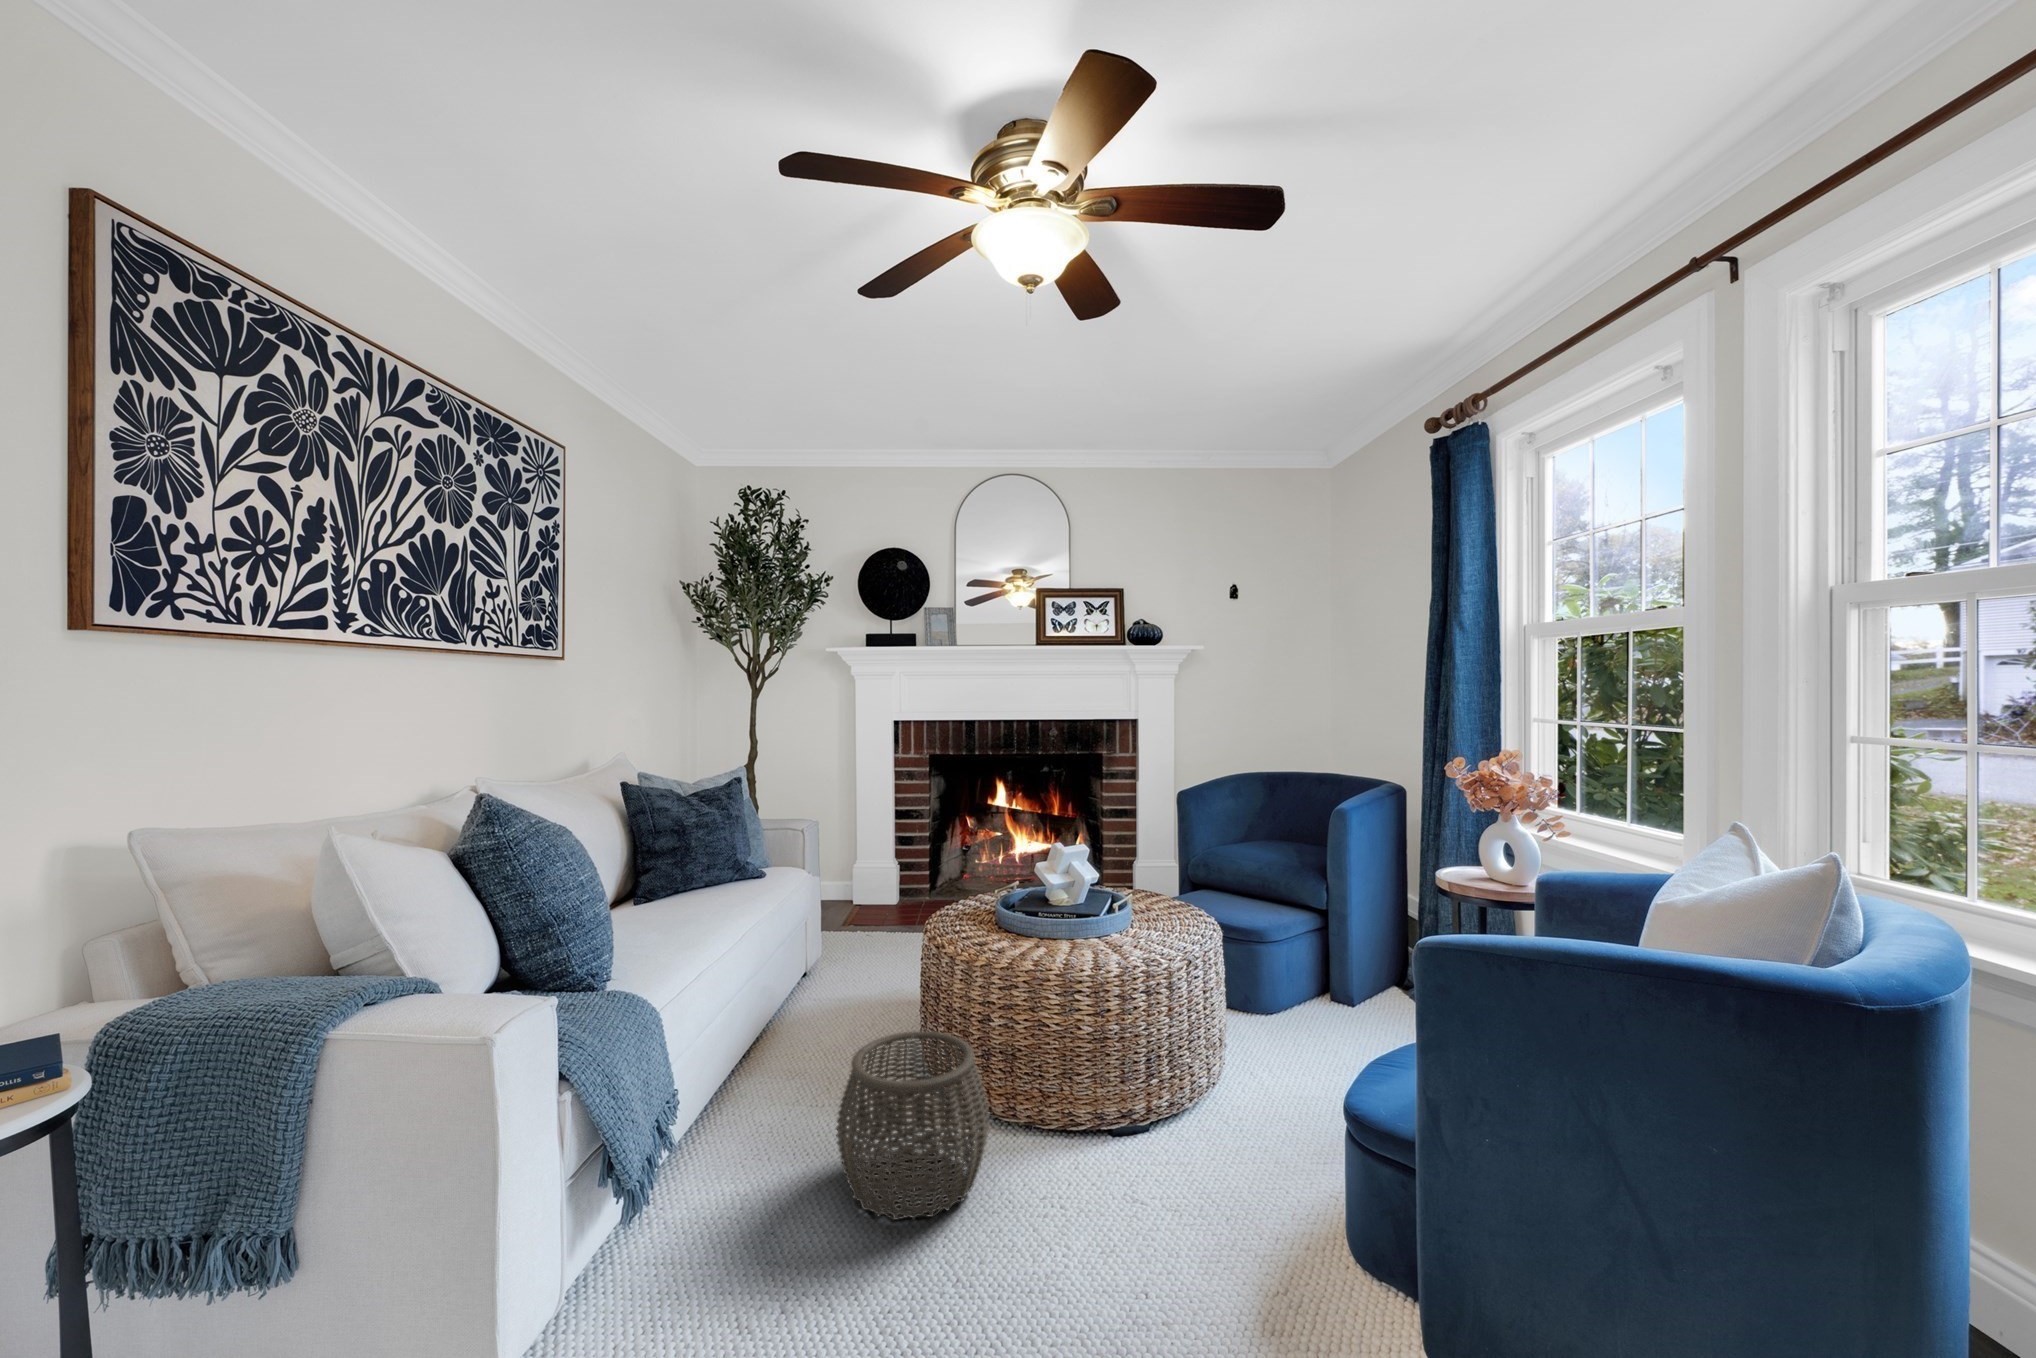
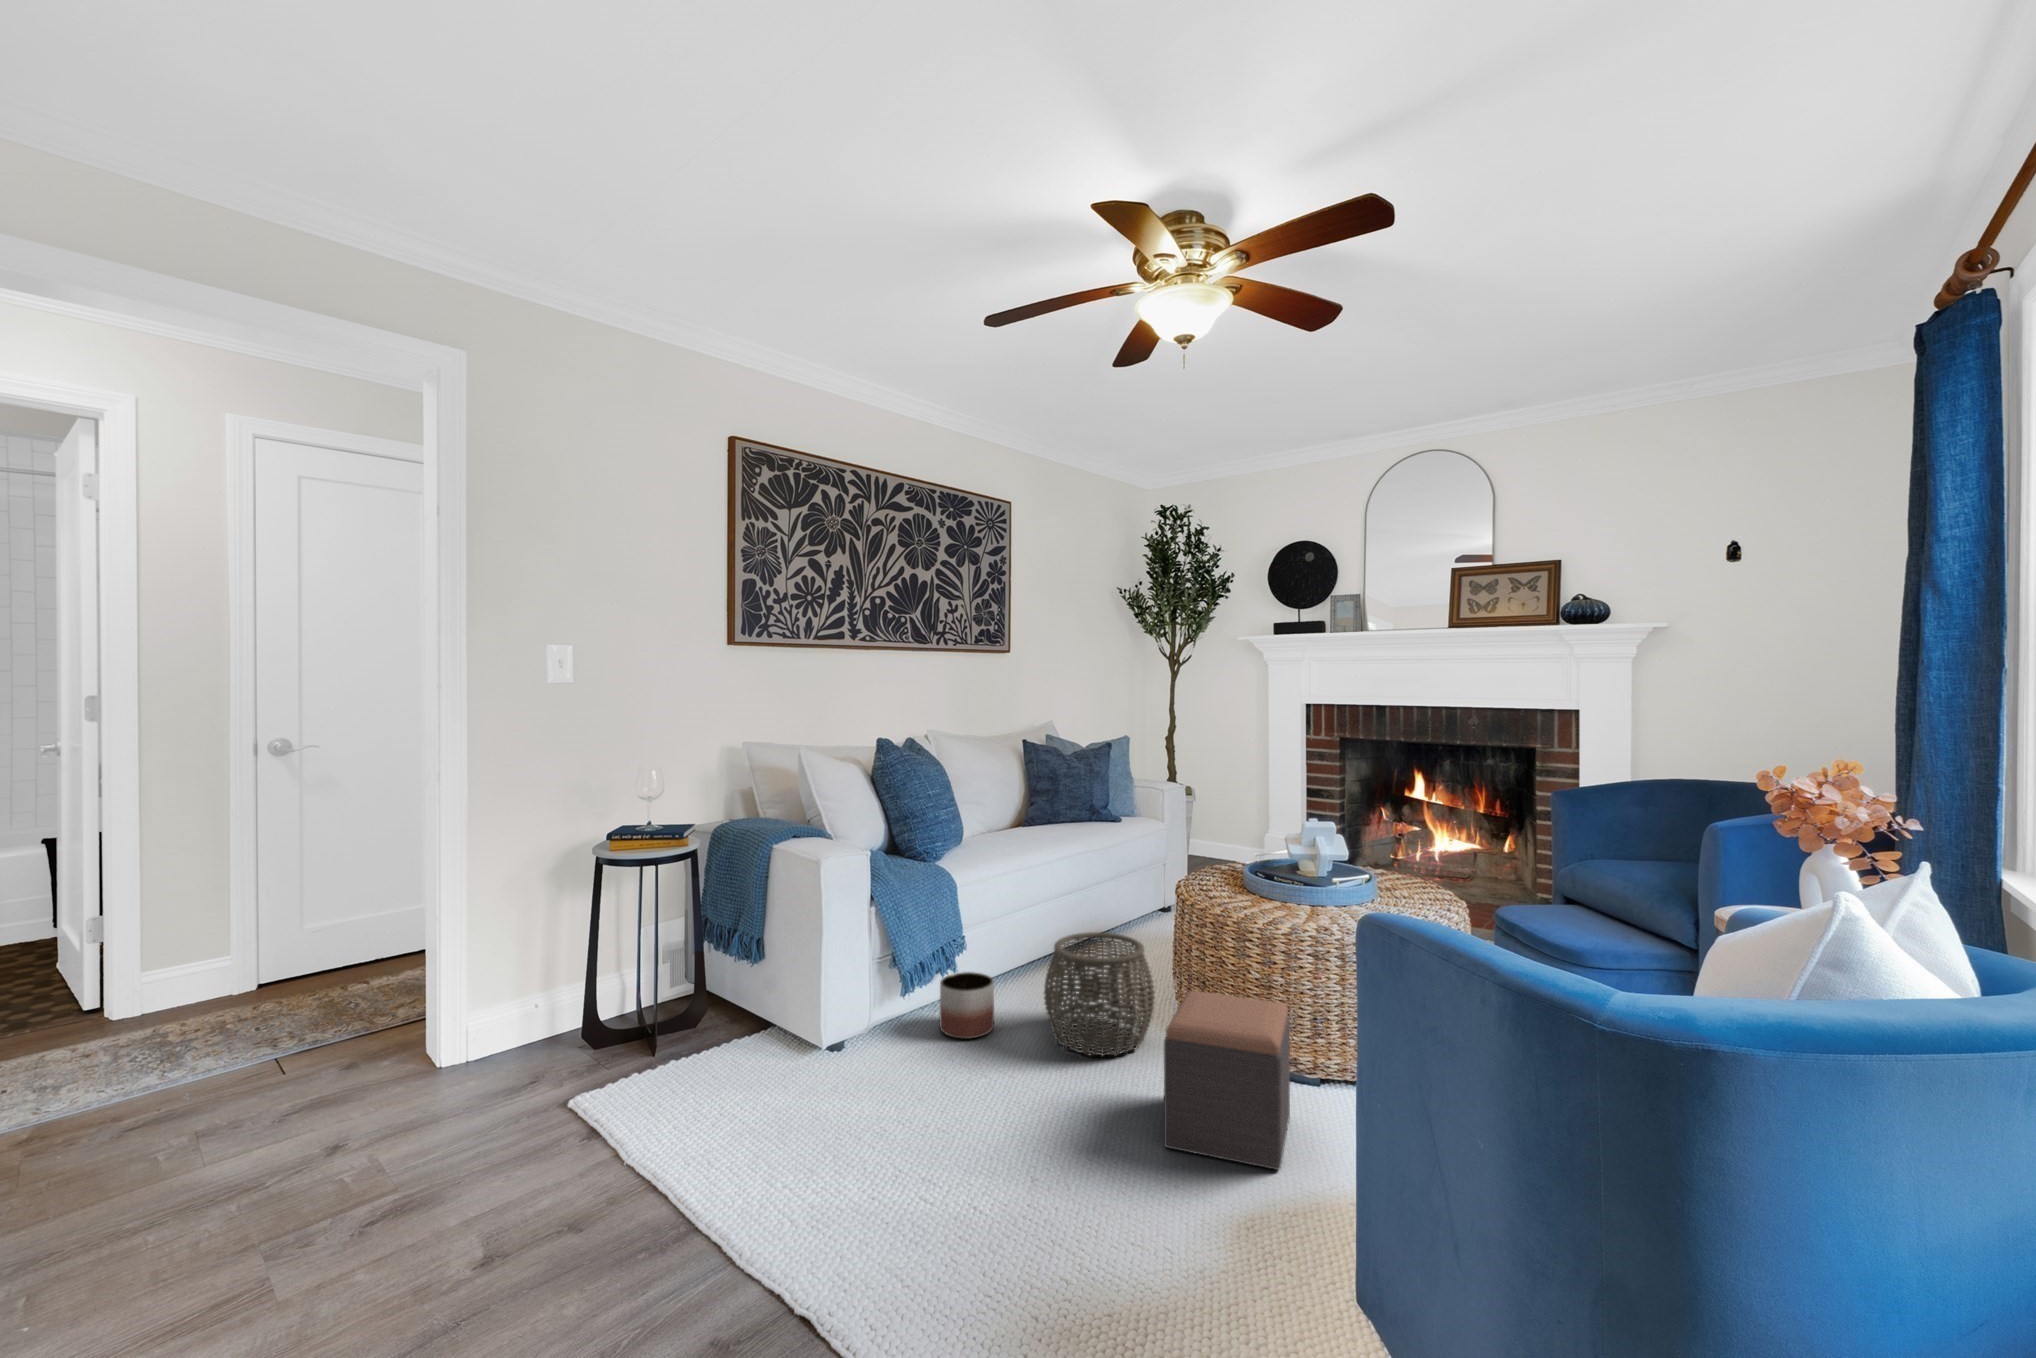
footstool: none [1089,1068,1274,1312] -> present [1164,991,1290,1170]
planter: none [674,1151,766,1278] -> present [940,972,994,1039]

